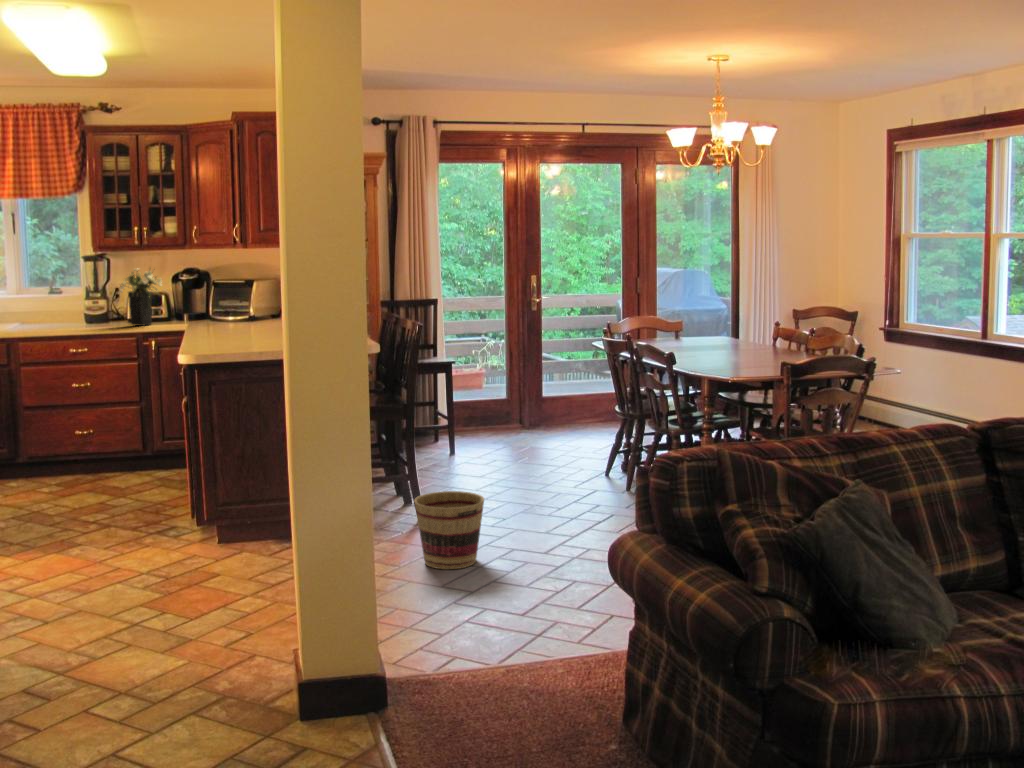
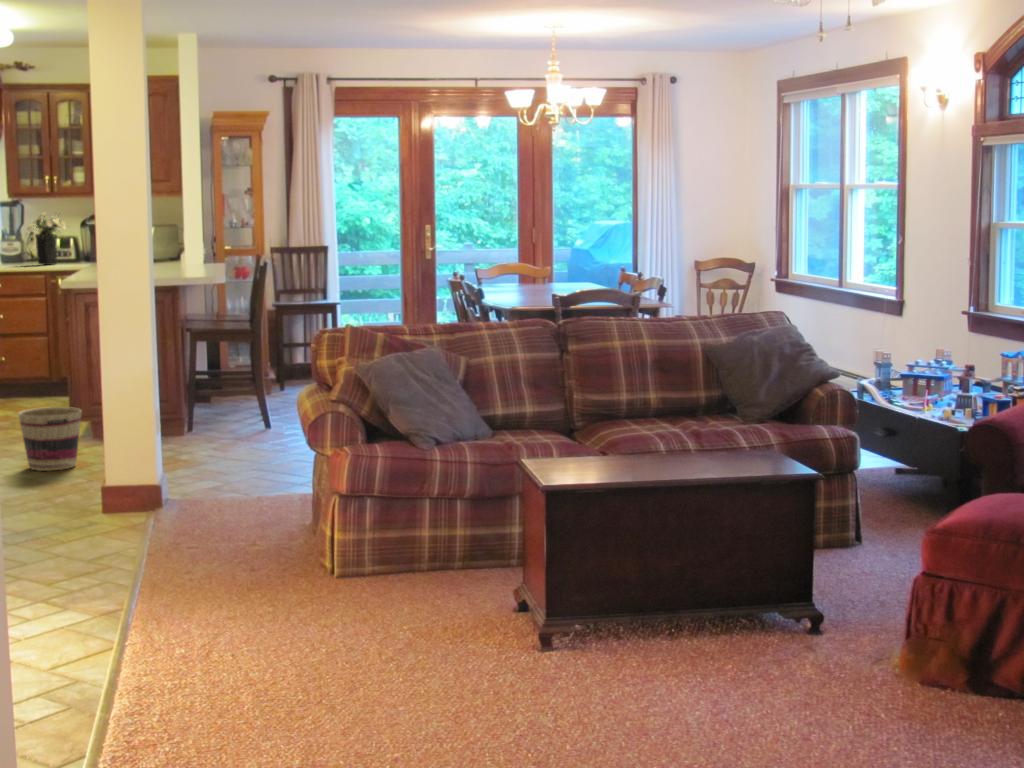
basket: present [414,491,484,569] -> present [18,407,82,471]

